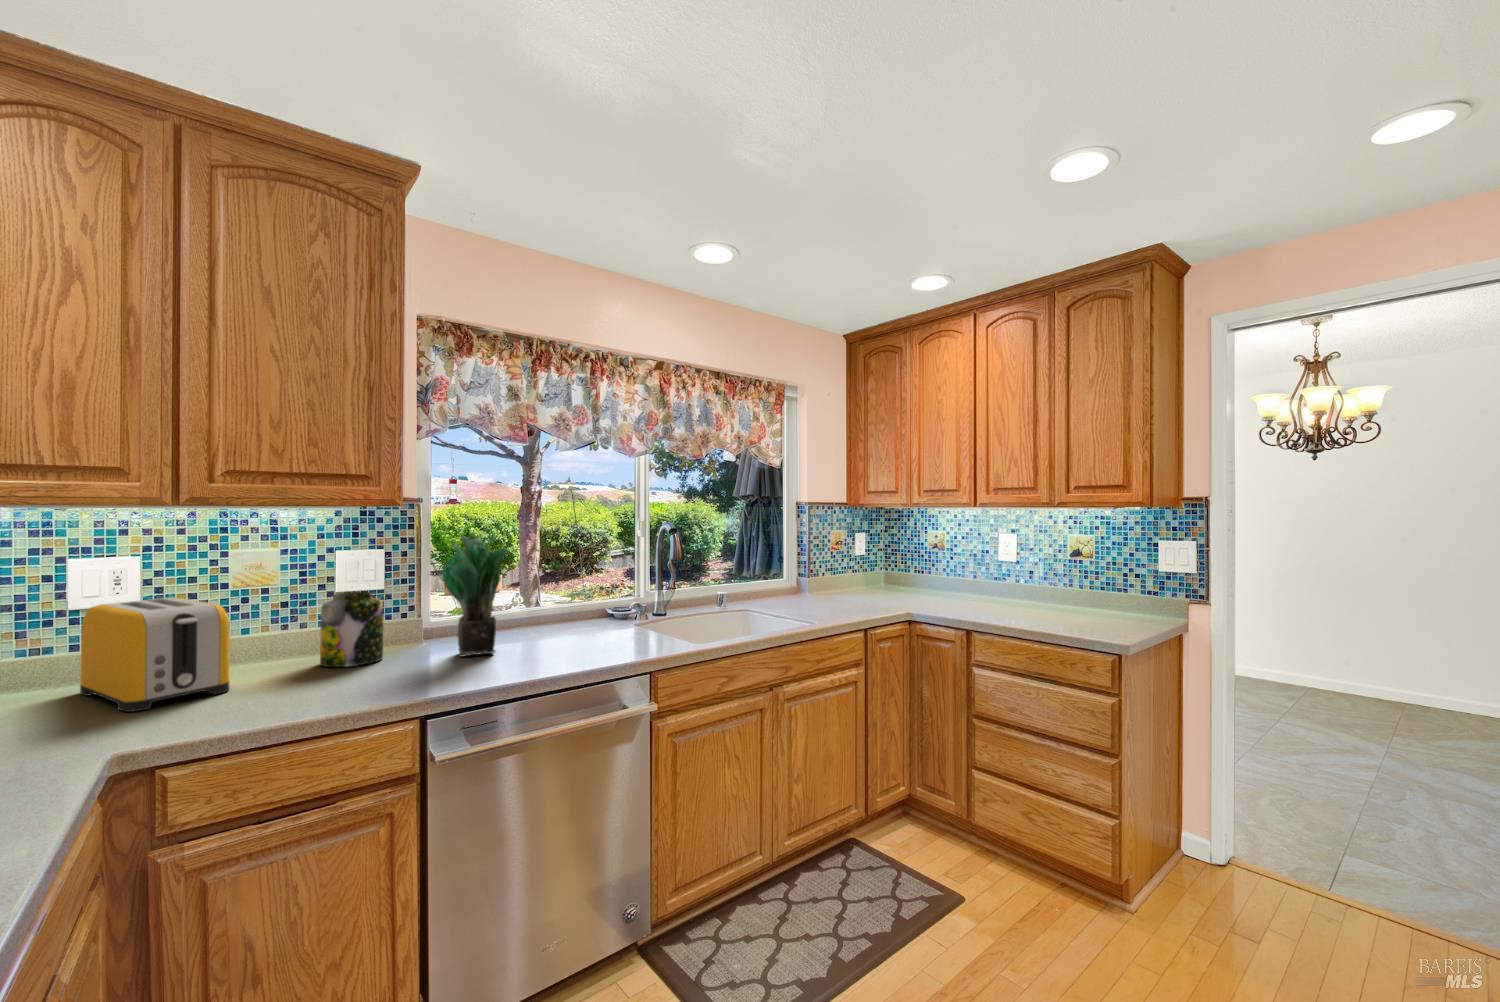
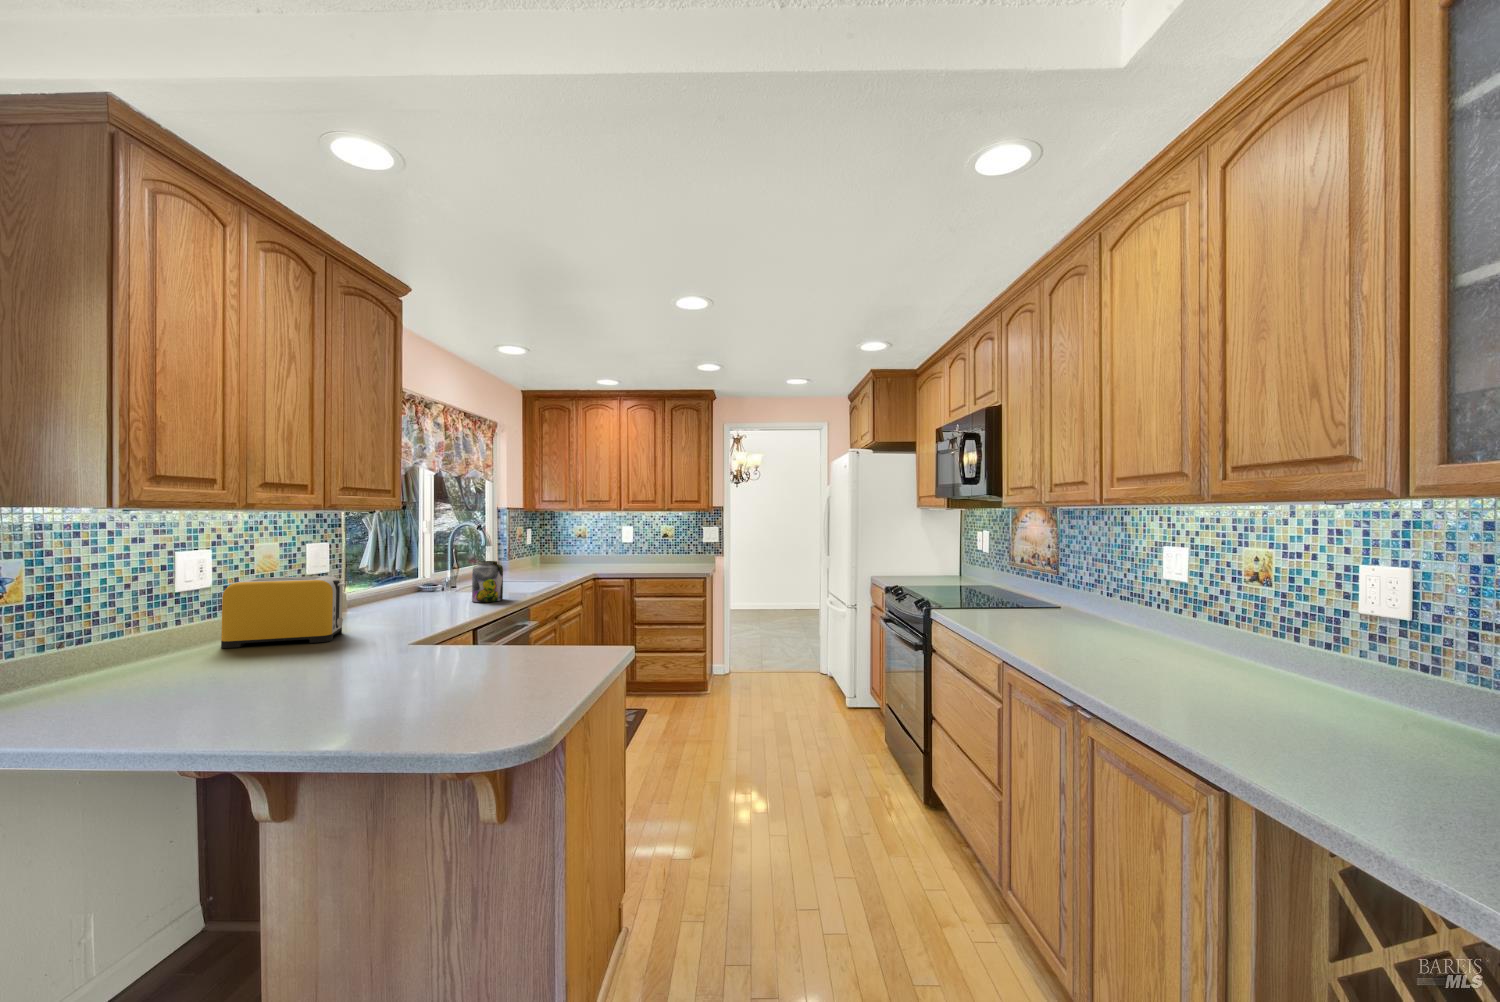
potted plant: present [431,537,506,657] -> none [401,531,447,609]
jar: present [320,591,383,667] -> present [472,561,503,602]

